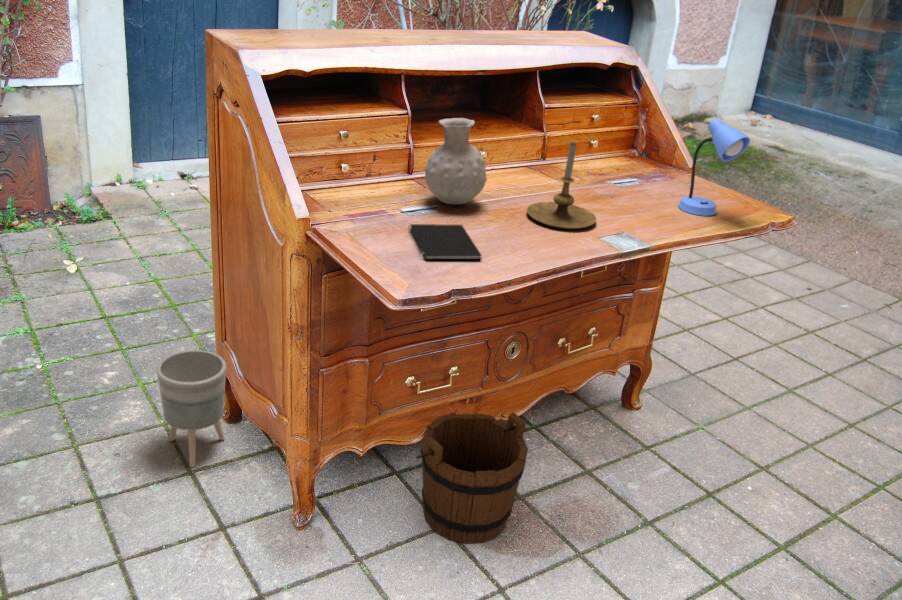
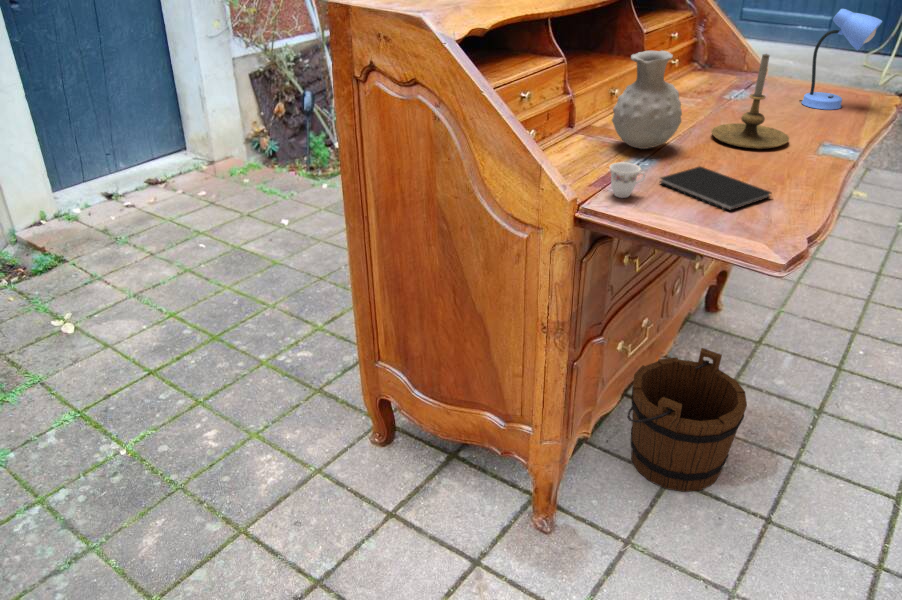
teacup: none [351,201,381,232] -> present [609,162,645,198]
planter: present [156,350,226,467] -> none [328,377,406,508]

